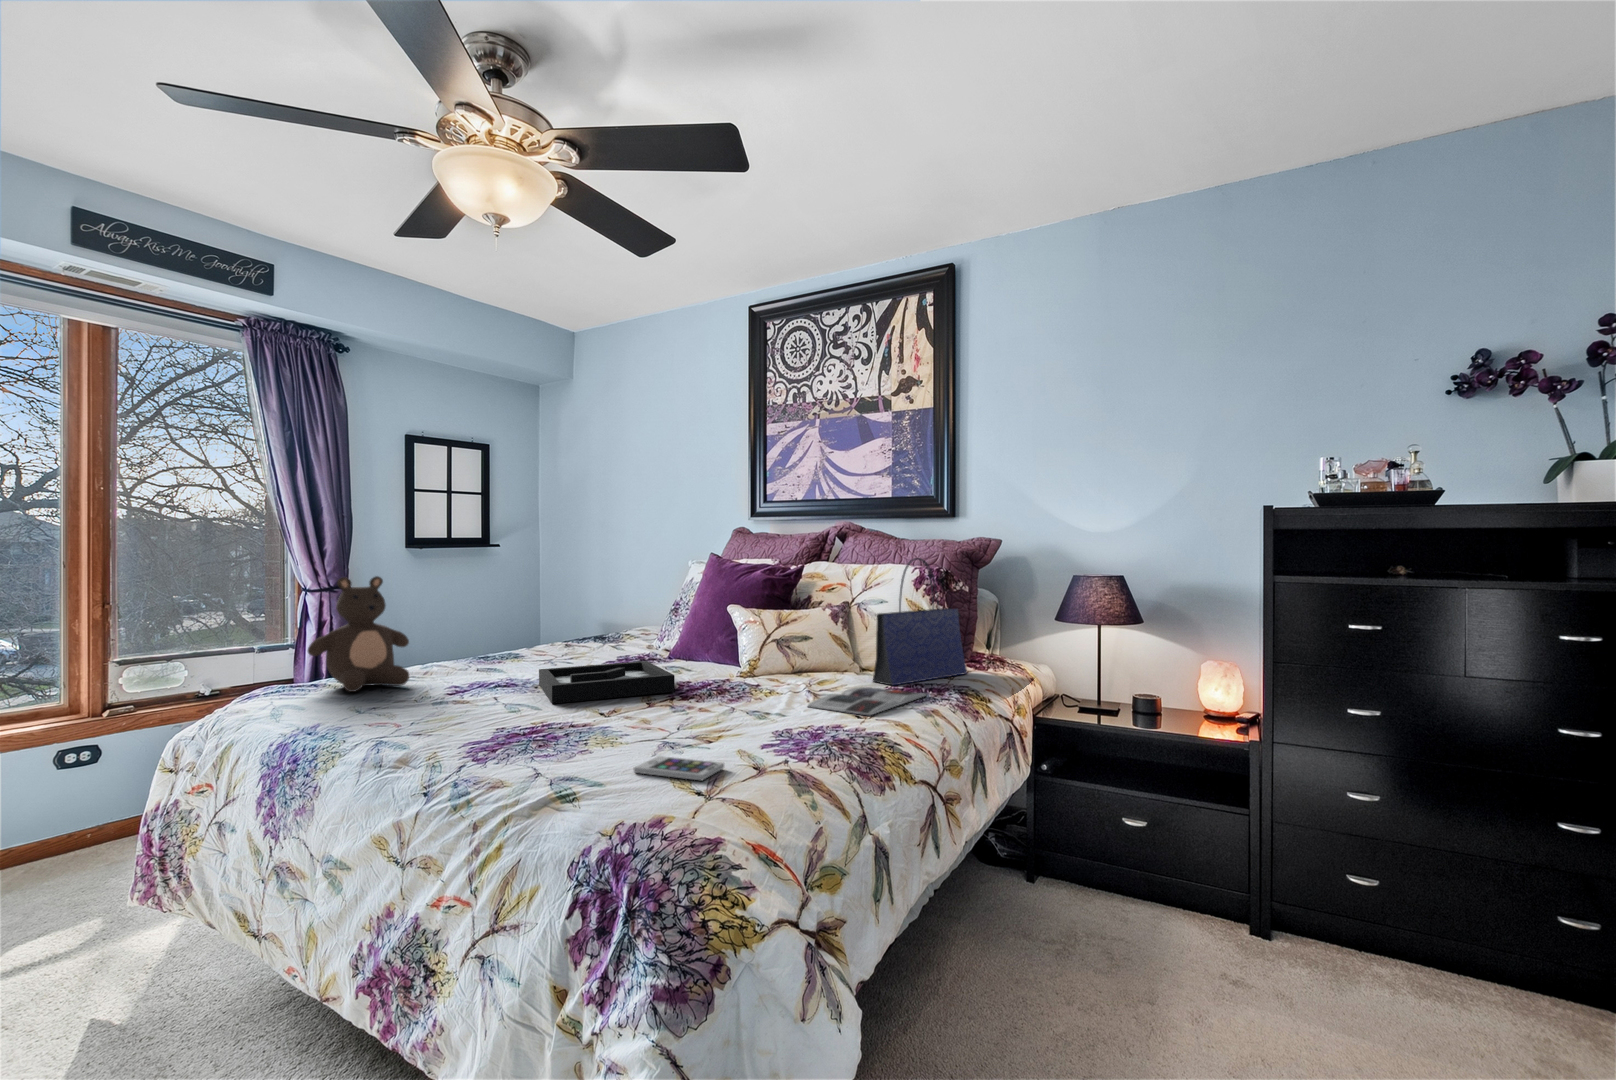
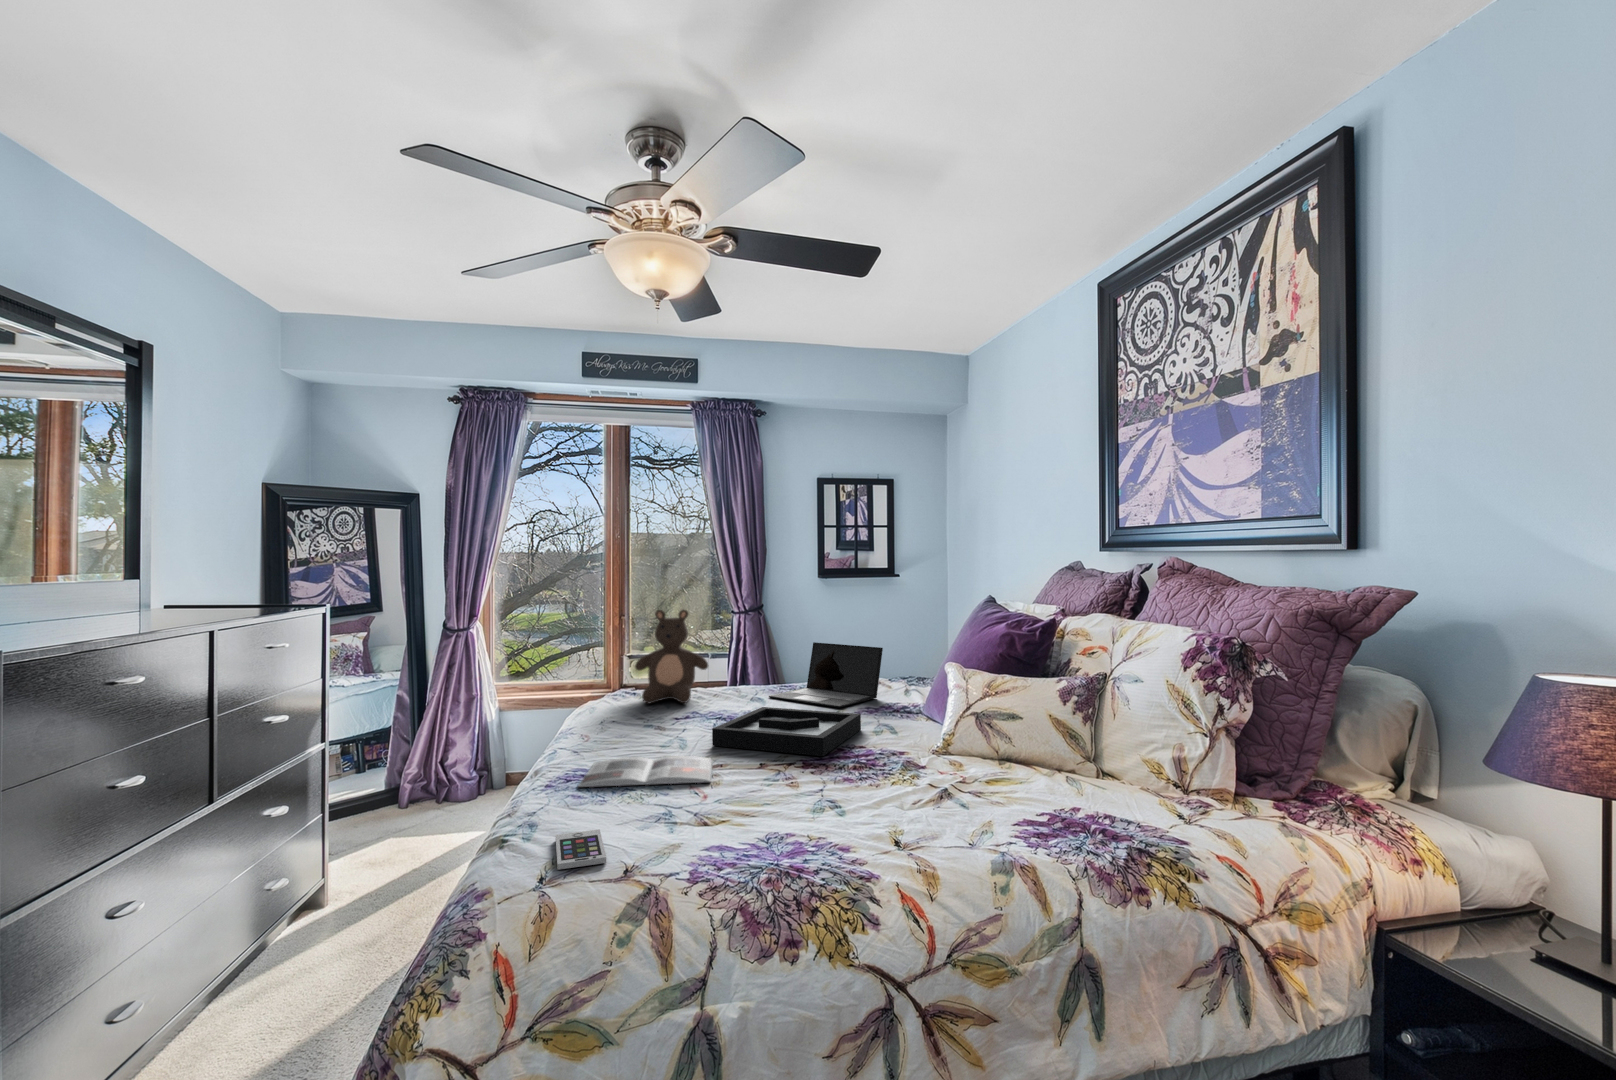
tote bag: present [873,558,967,685] -> none [1059,626,1245,820]
laptop: none [483,609,594,670] -> present [769,642,883,708]
magazine: present [808,687,926,715] -> present [579,756,713,787]

